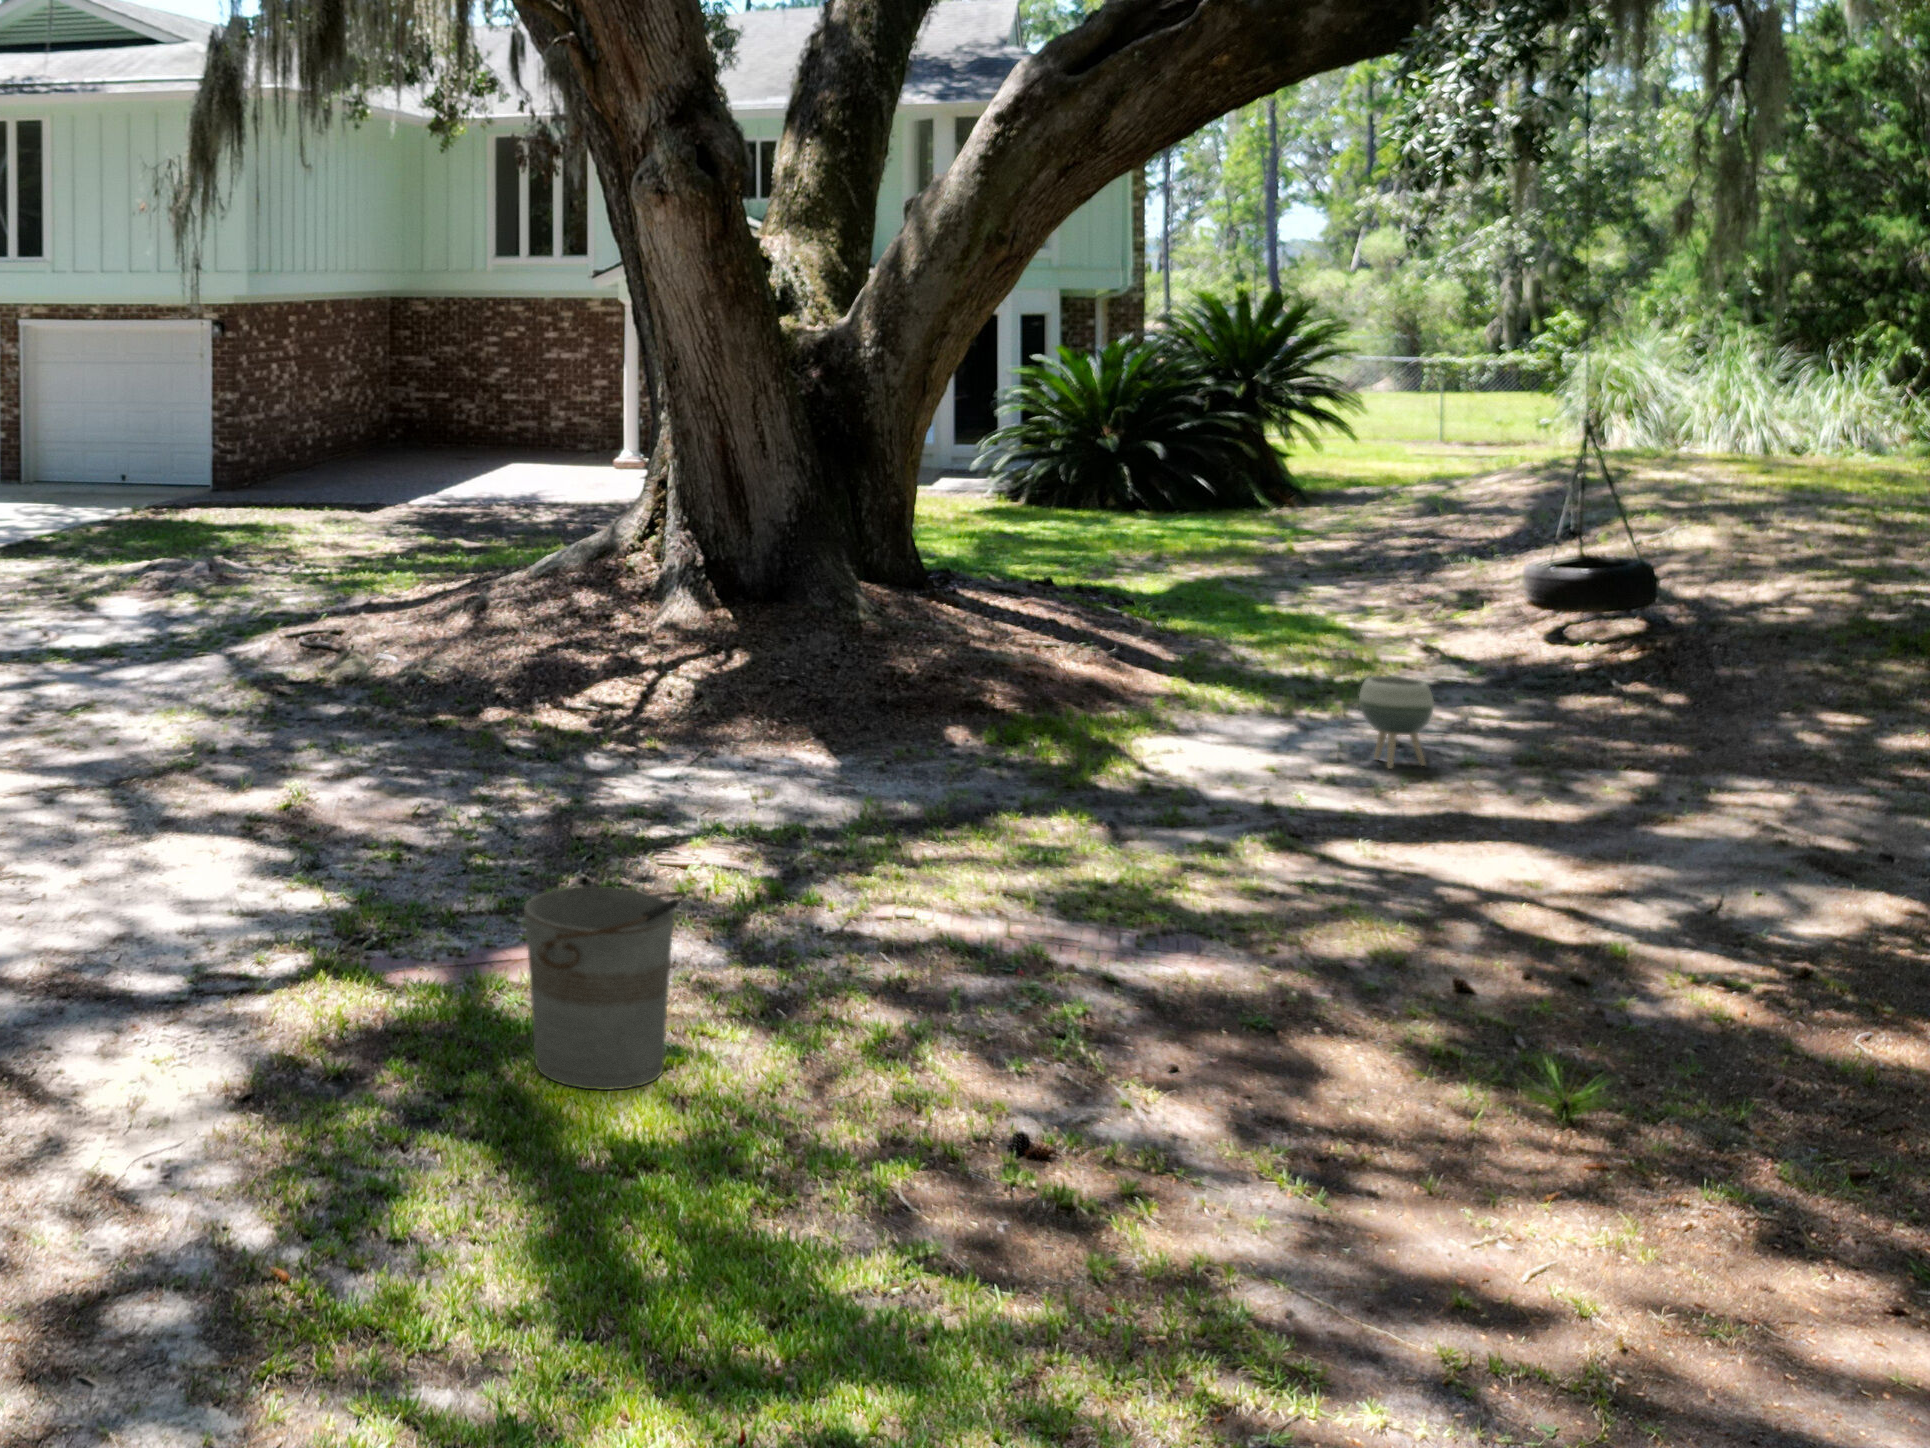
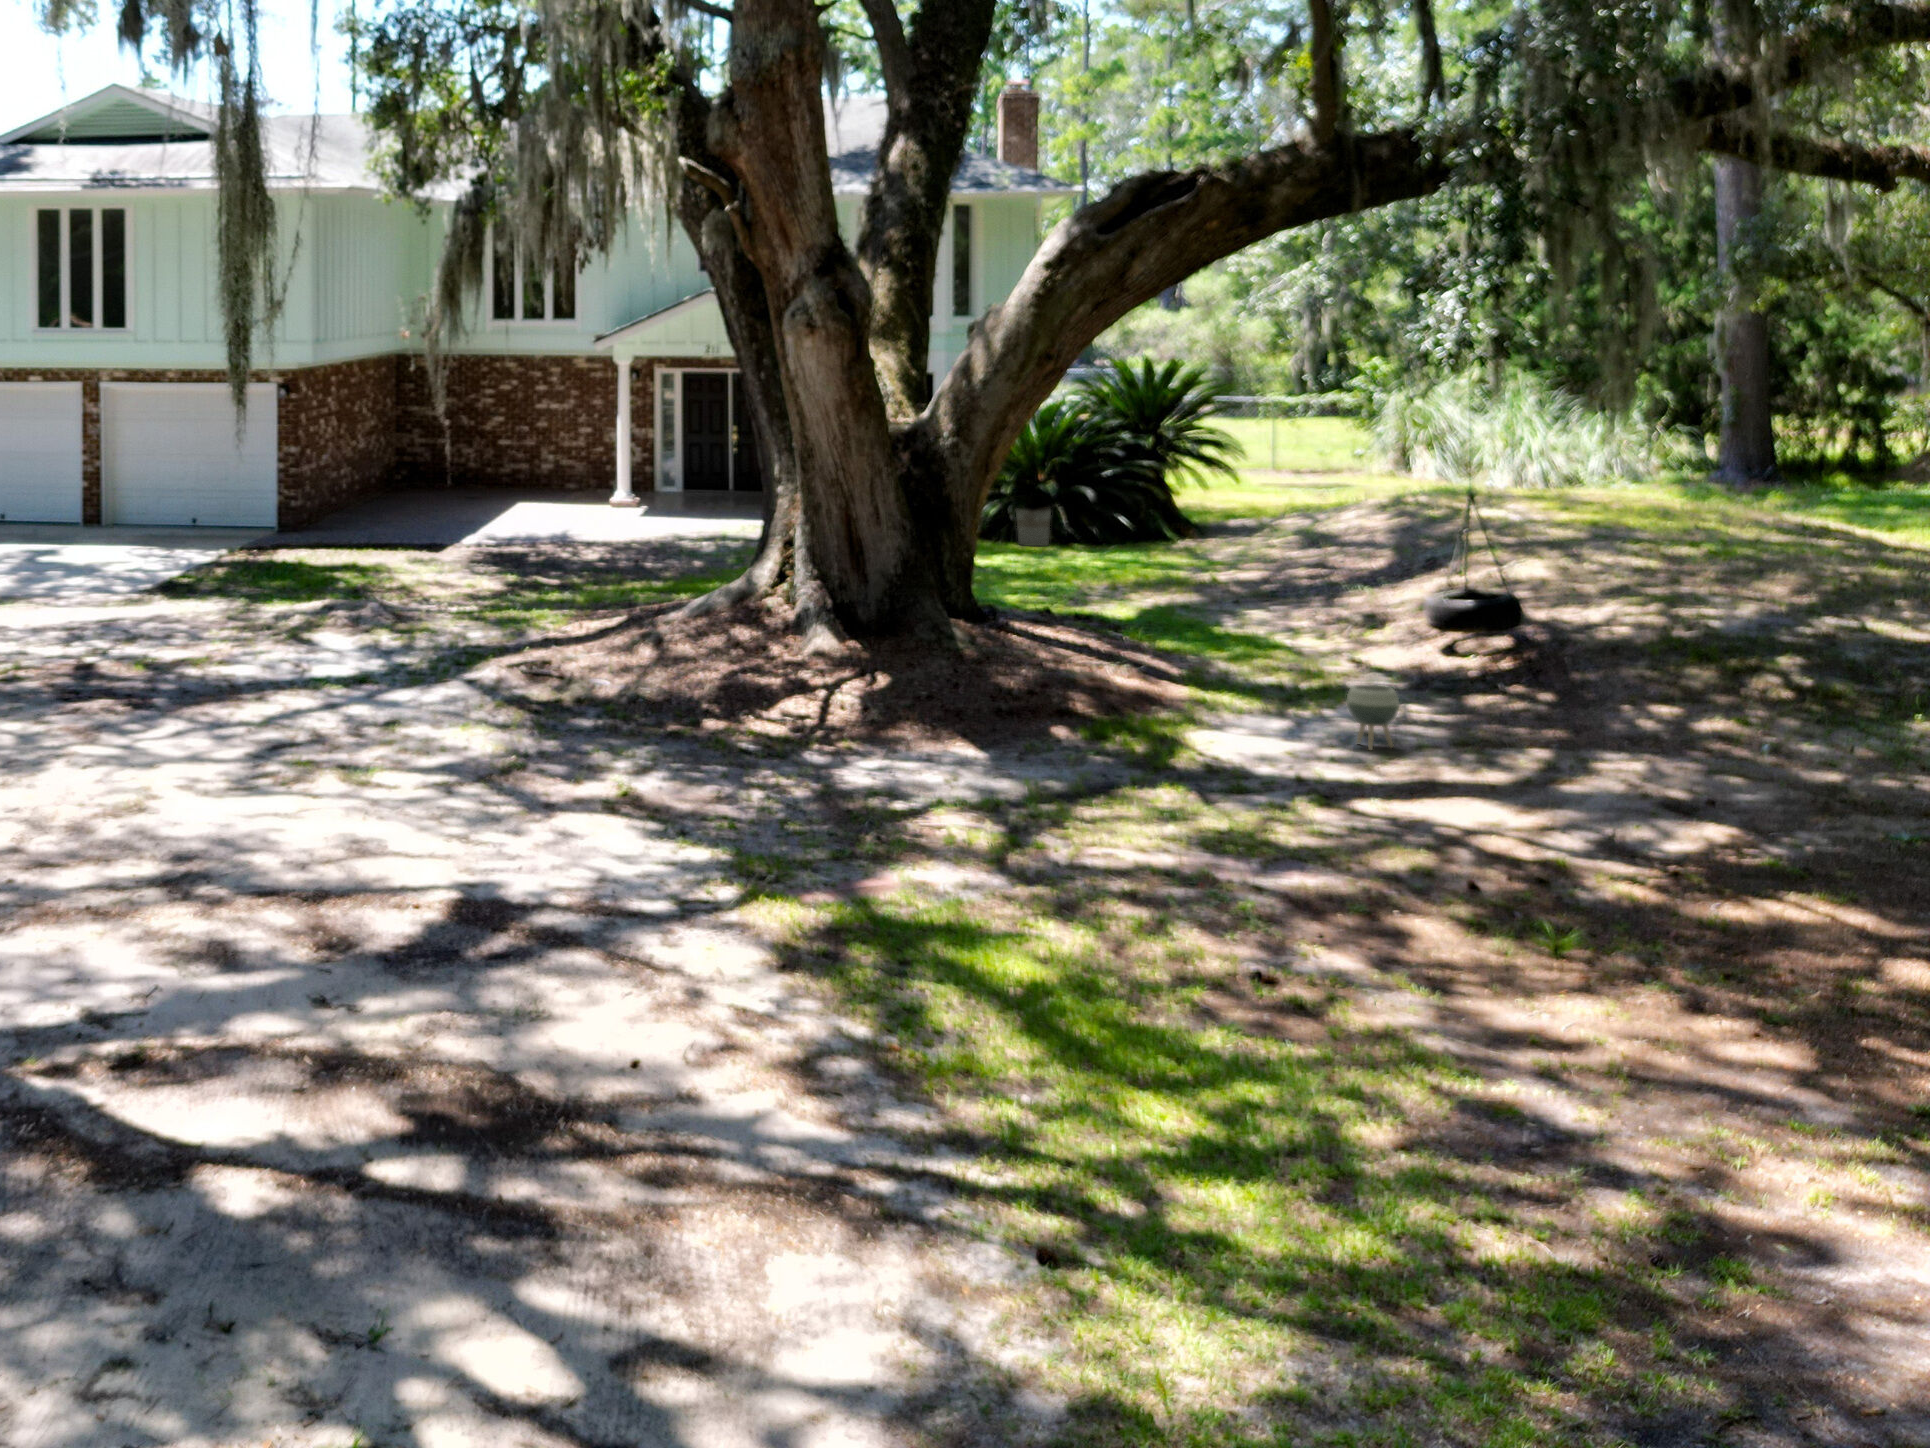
bucket: present [524,887,687,1090] -> present [1016,507,1051,546]

